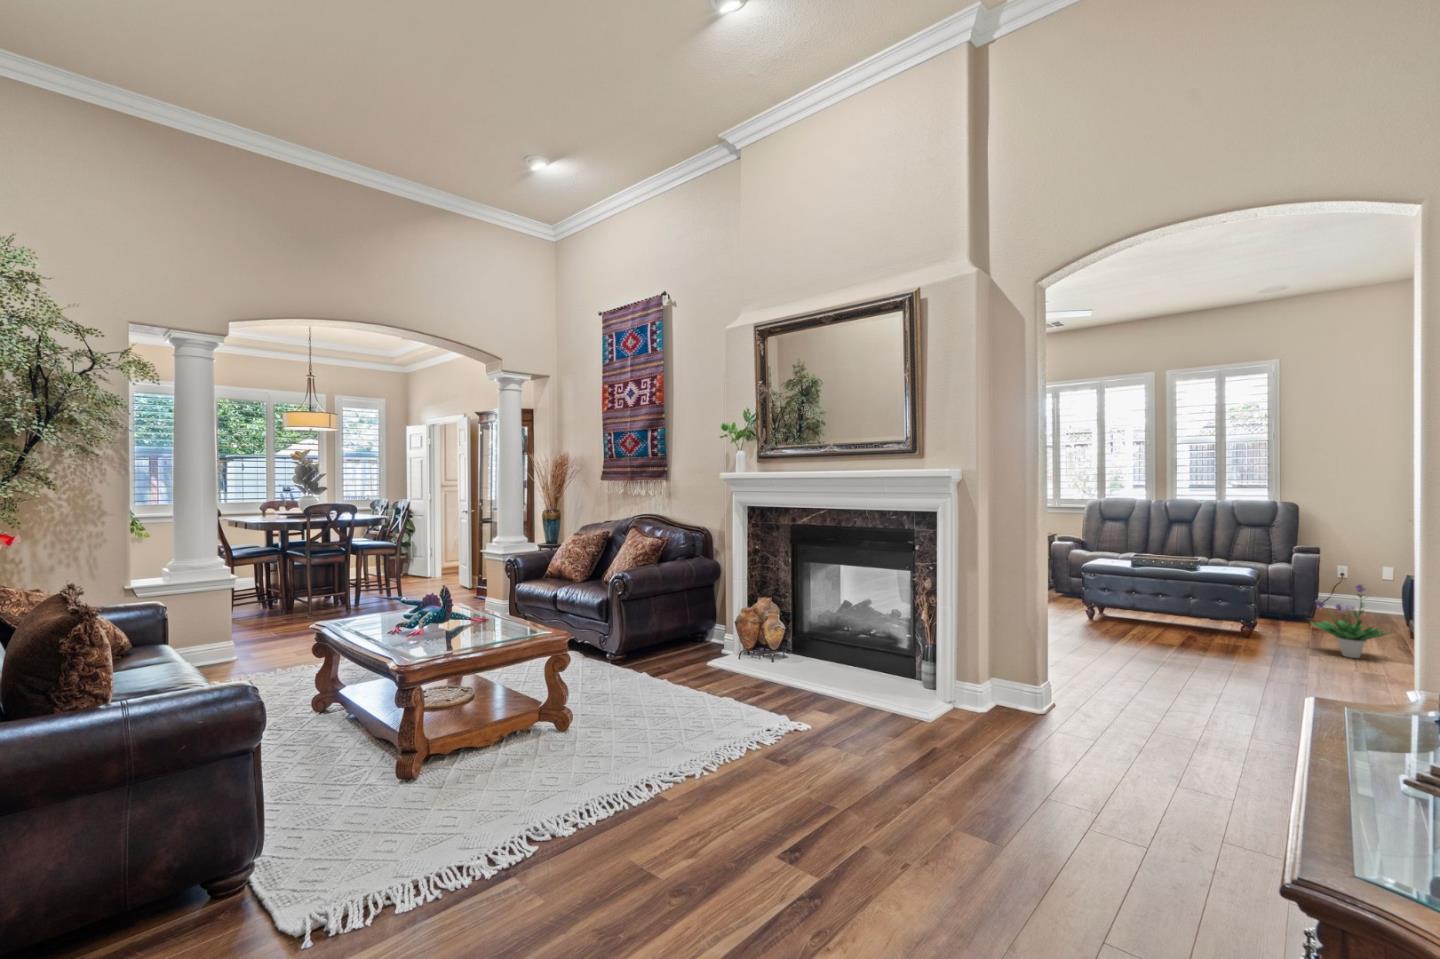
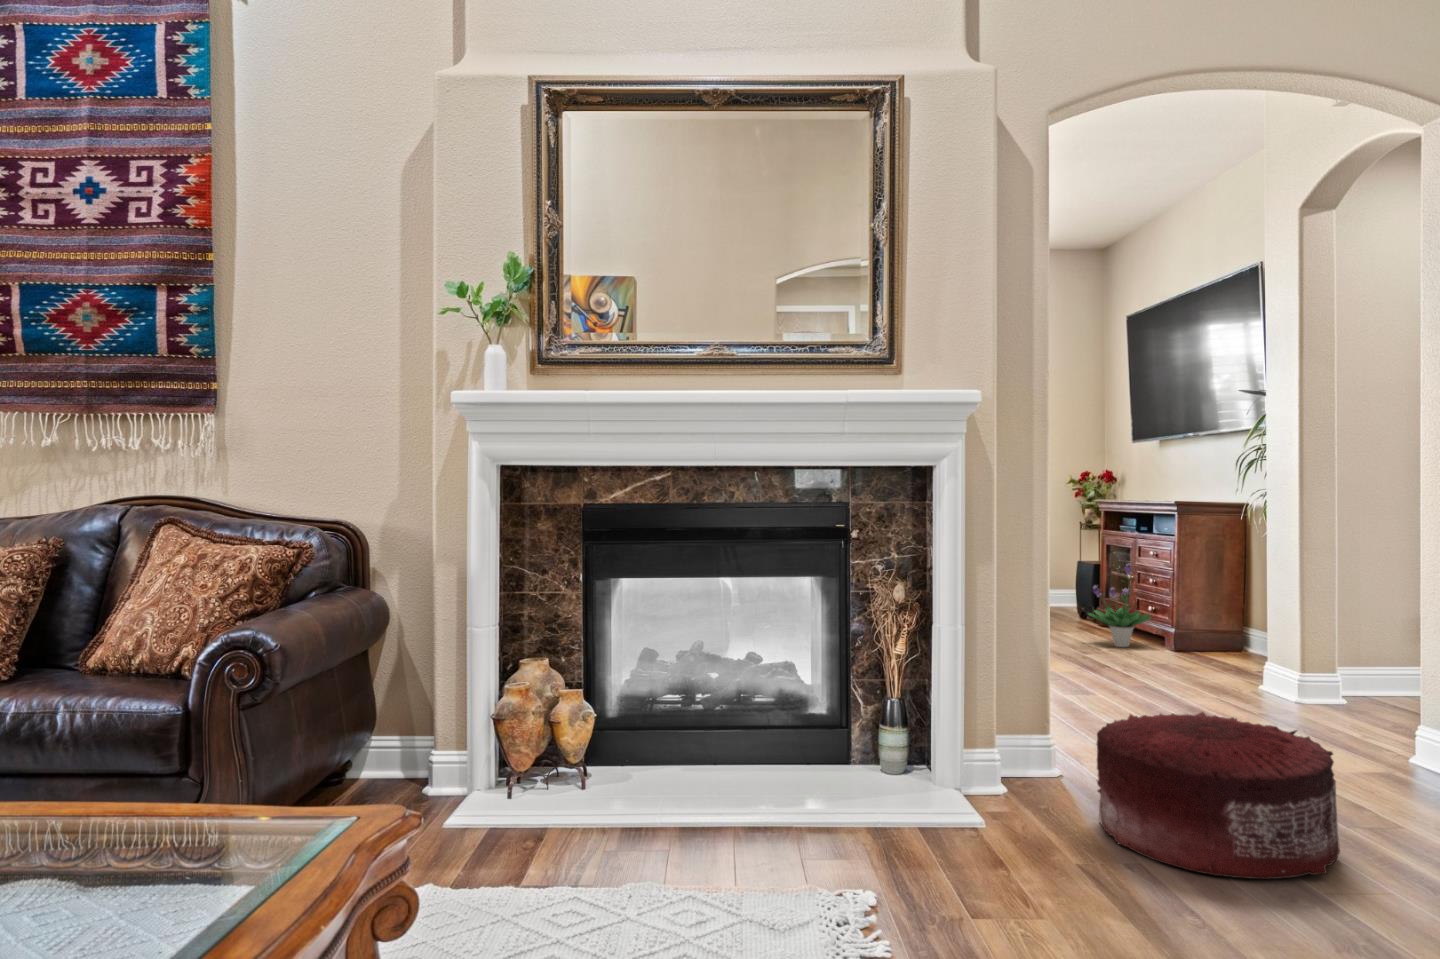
pouf: none [1007,686,1198,823] -> present [1097,712,1340,879]

